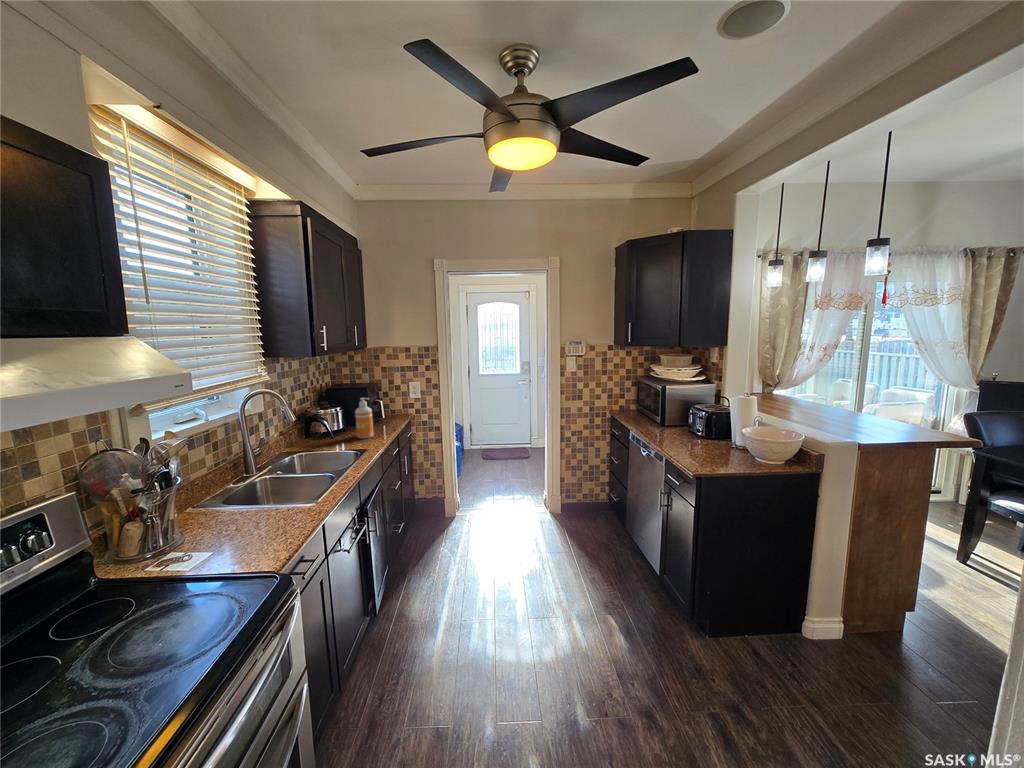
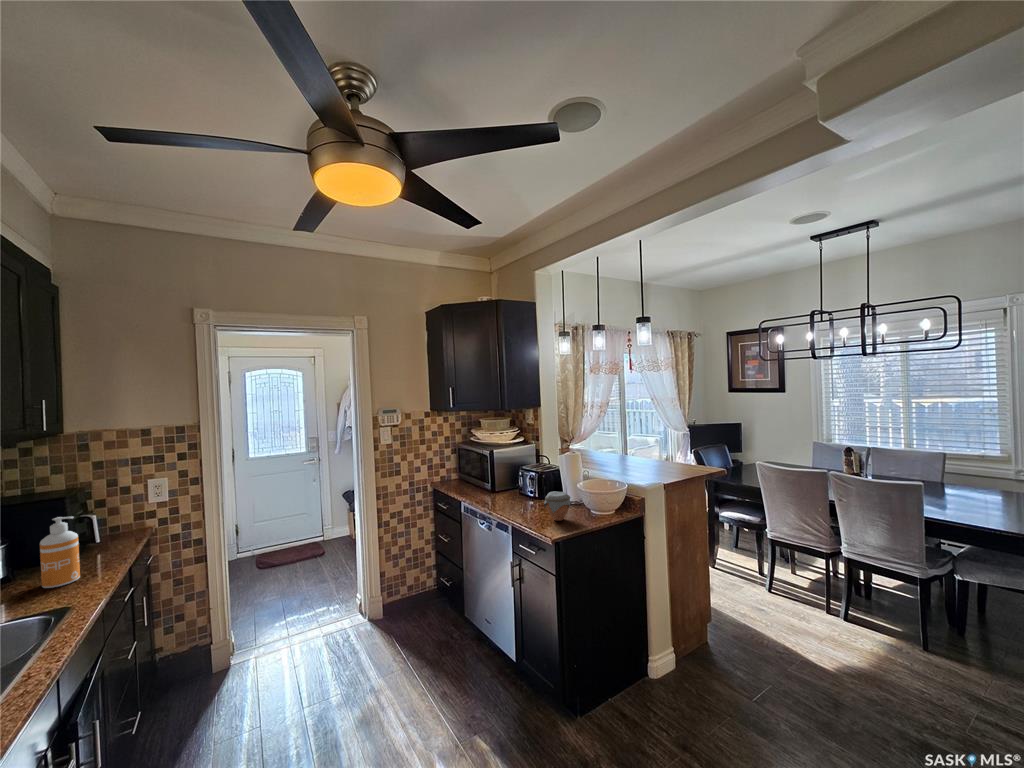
jar: none [698,431,728,459] -> present [544,491,570,521]

